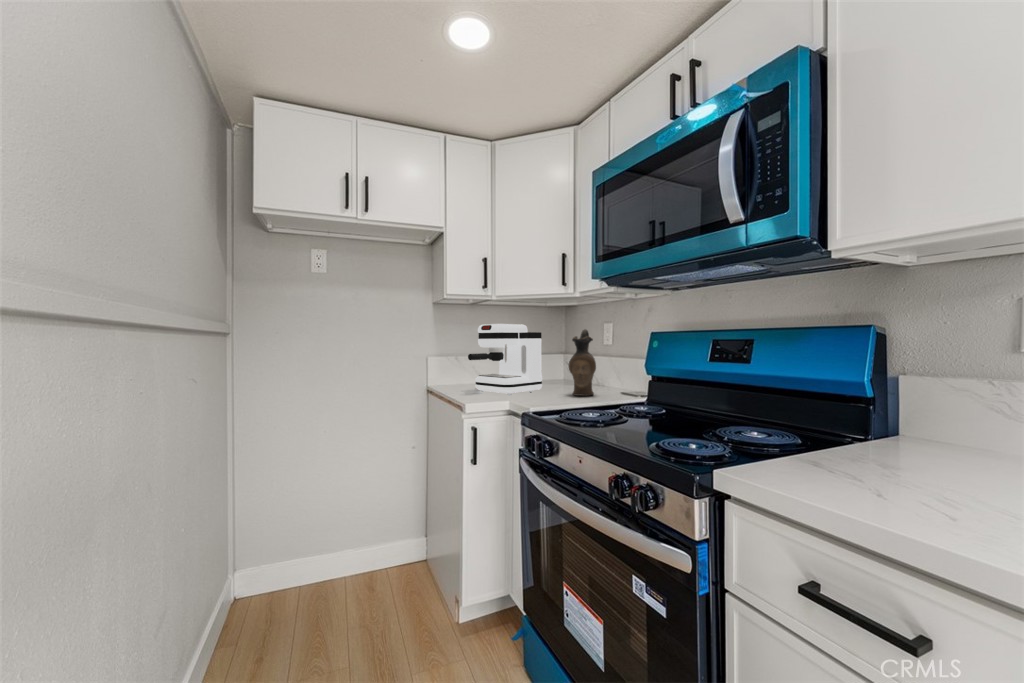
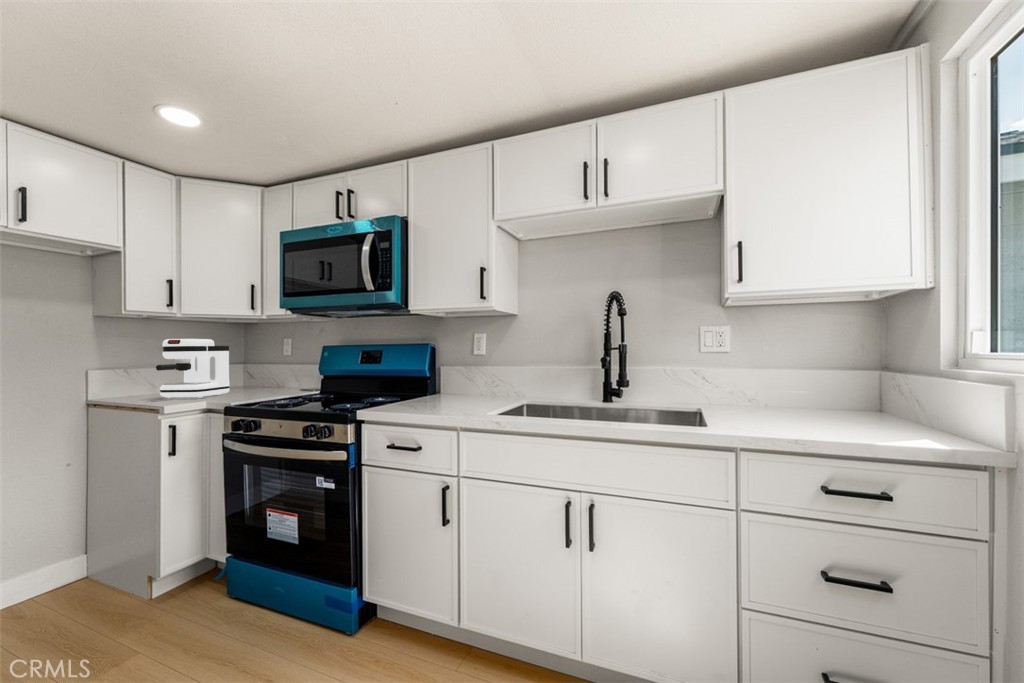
ceramic pitcher: present [569,329,596,396] -> none [257,344,280,394]

